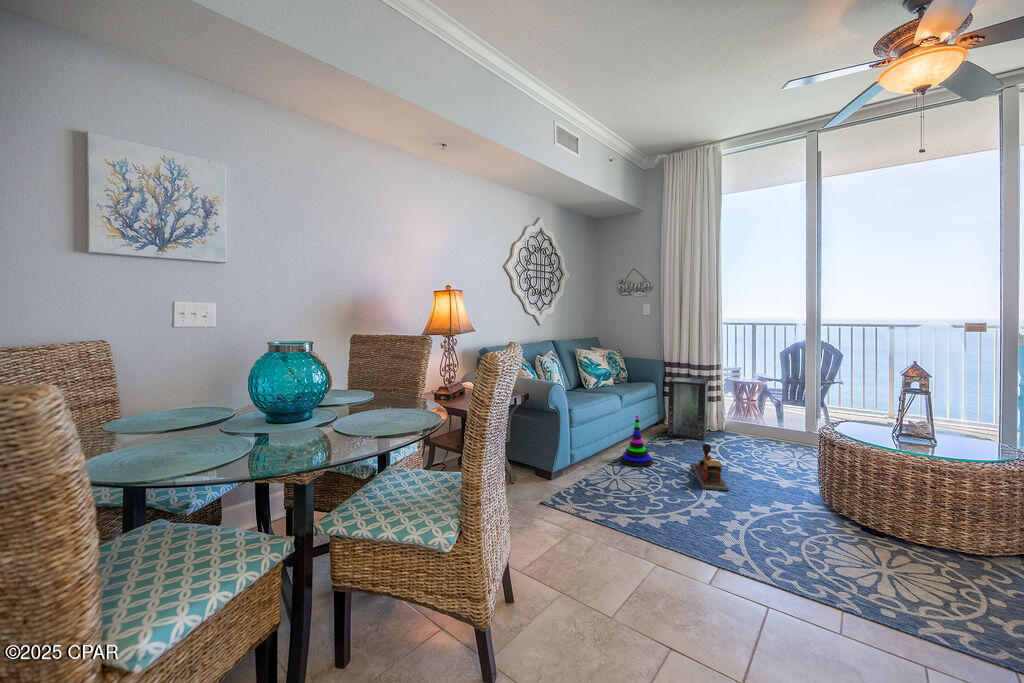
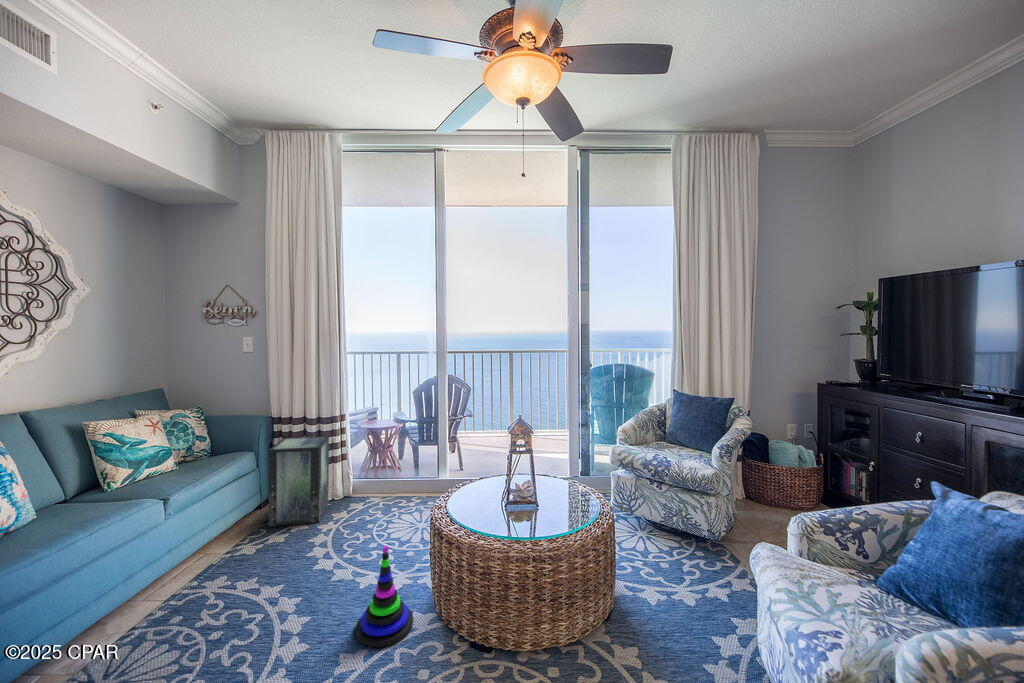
stacking toy: present [620,415,653,467] -> present [356,546,413,647]
toy train: present [691,444,729,491] -> none [280,556,322,647]

